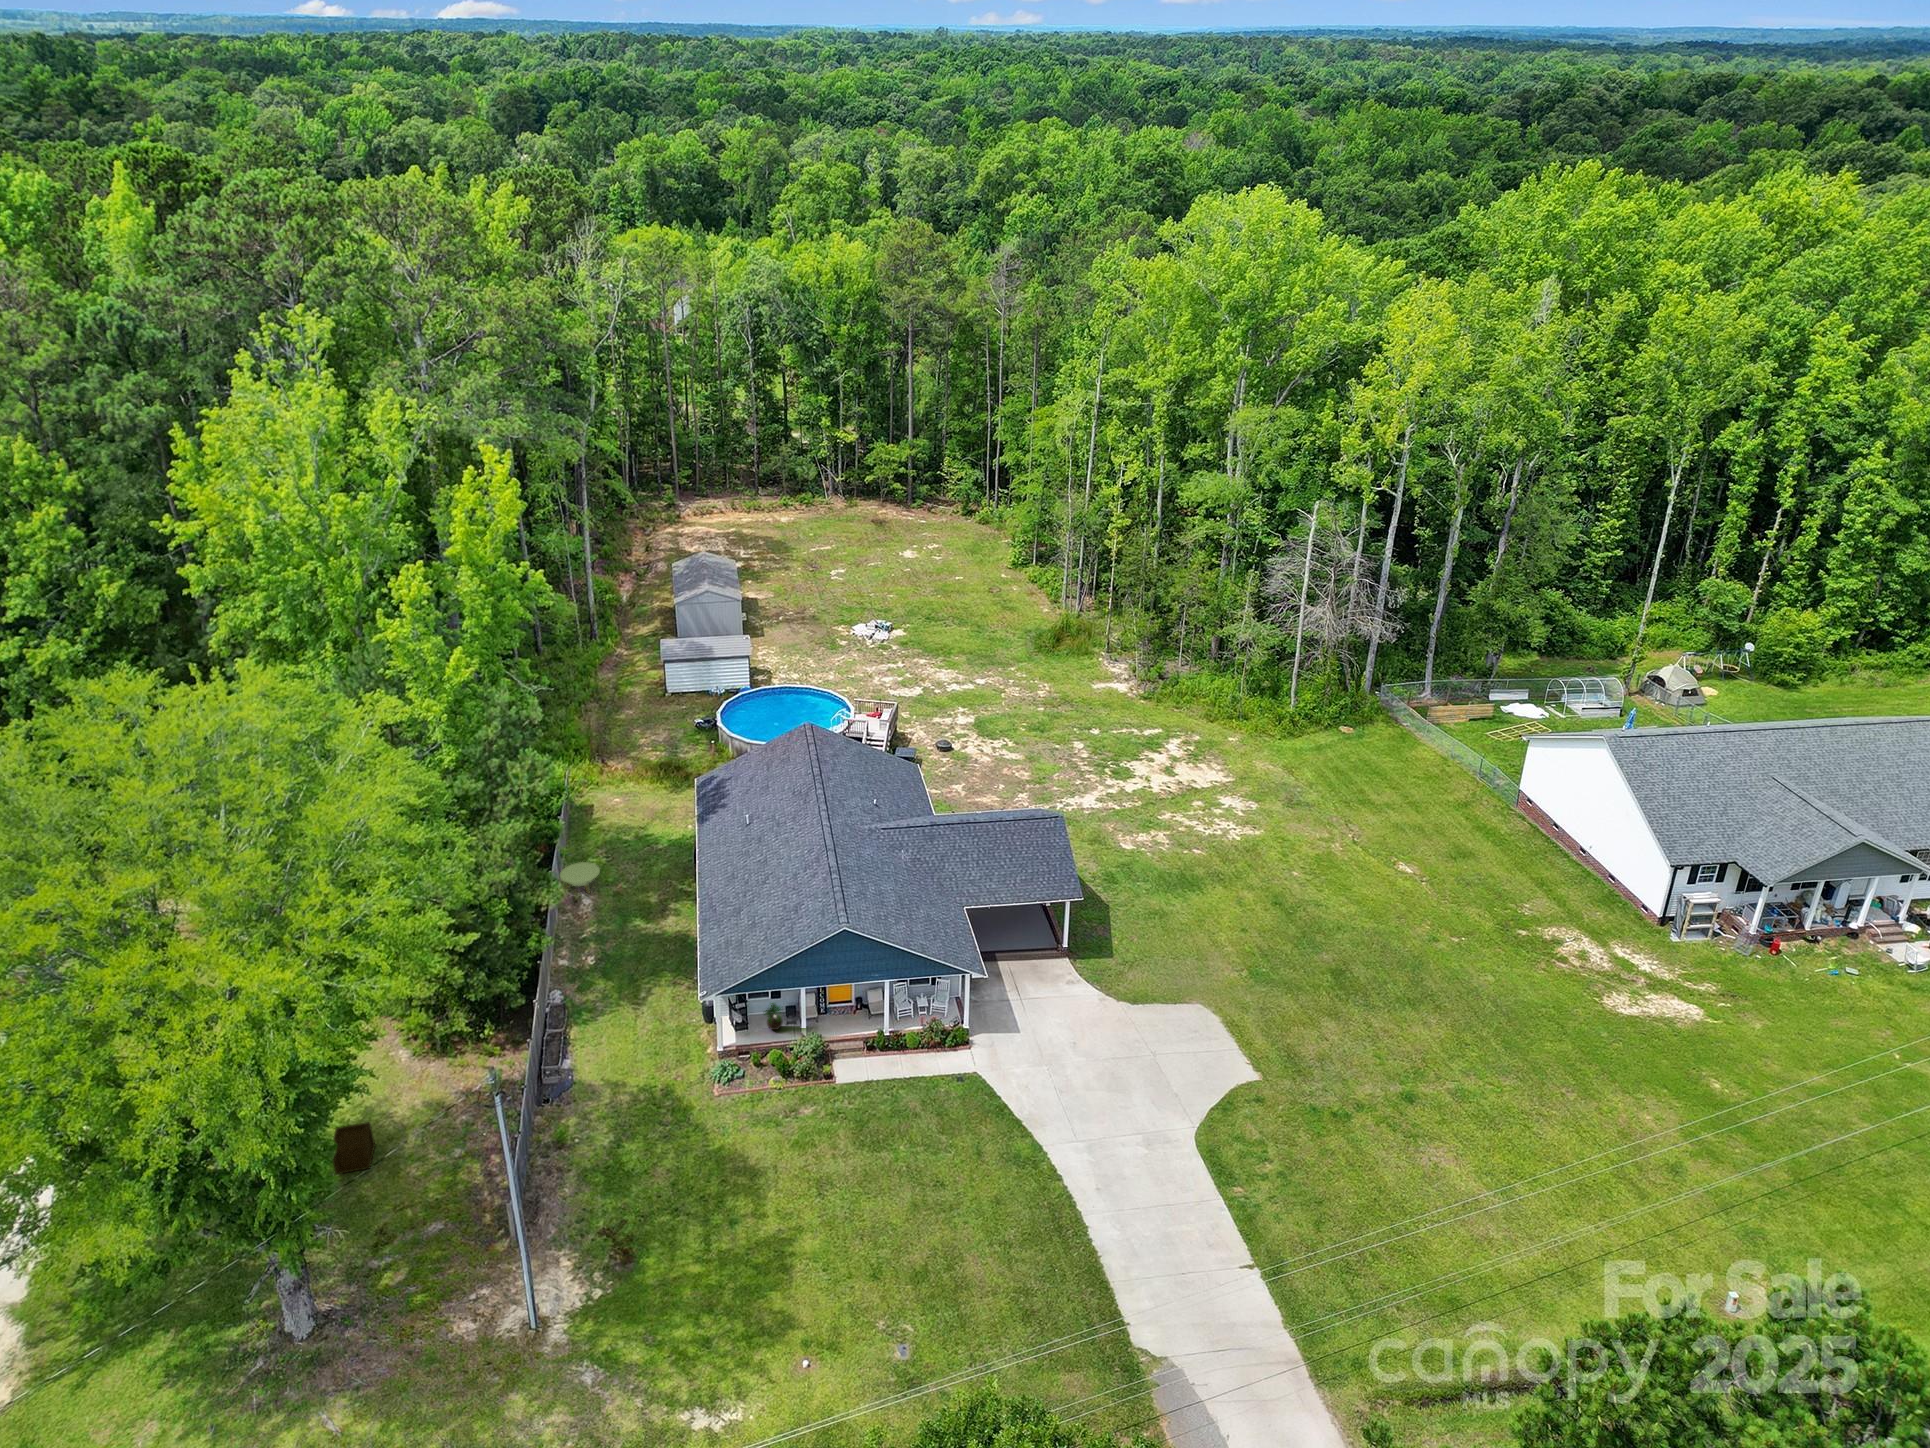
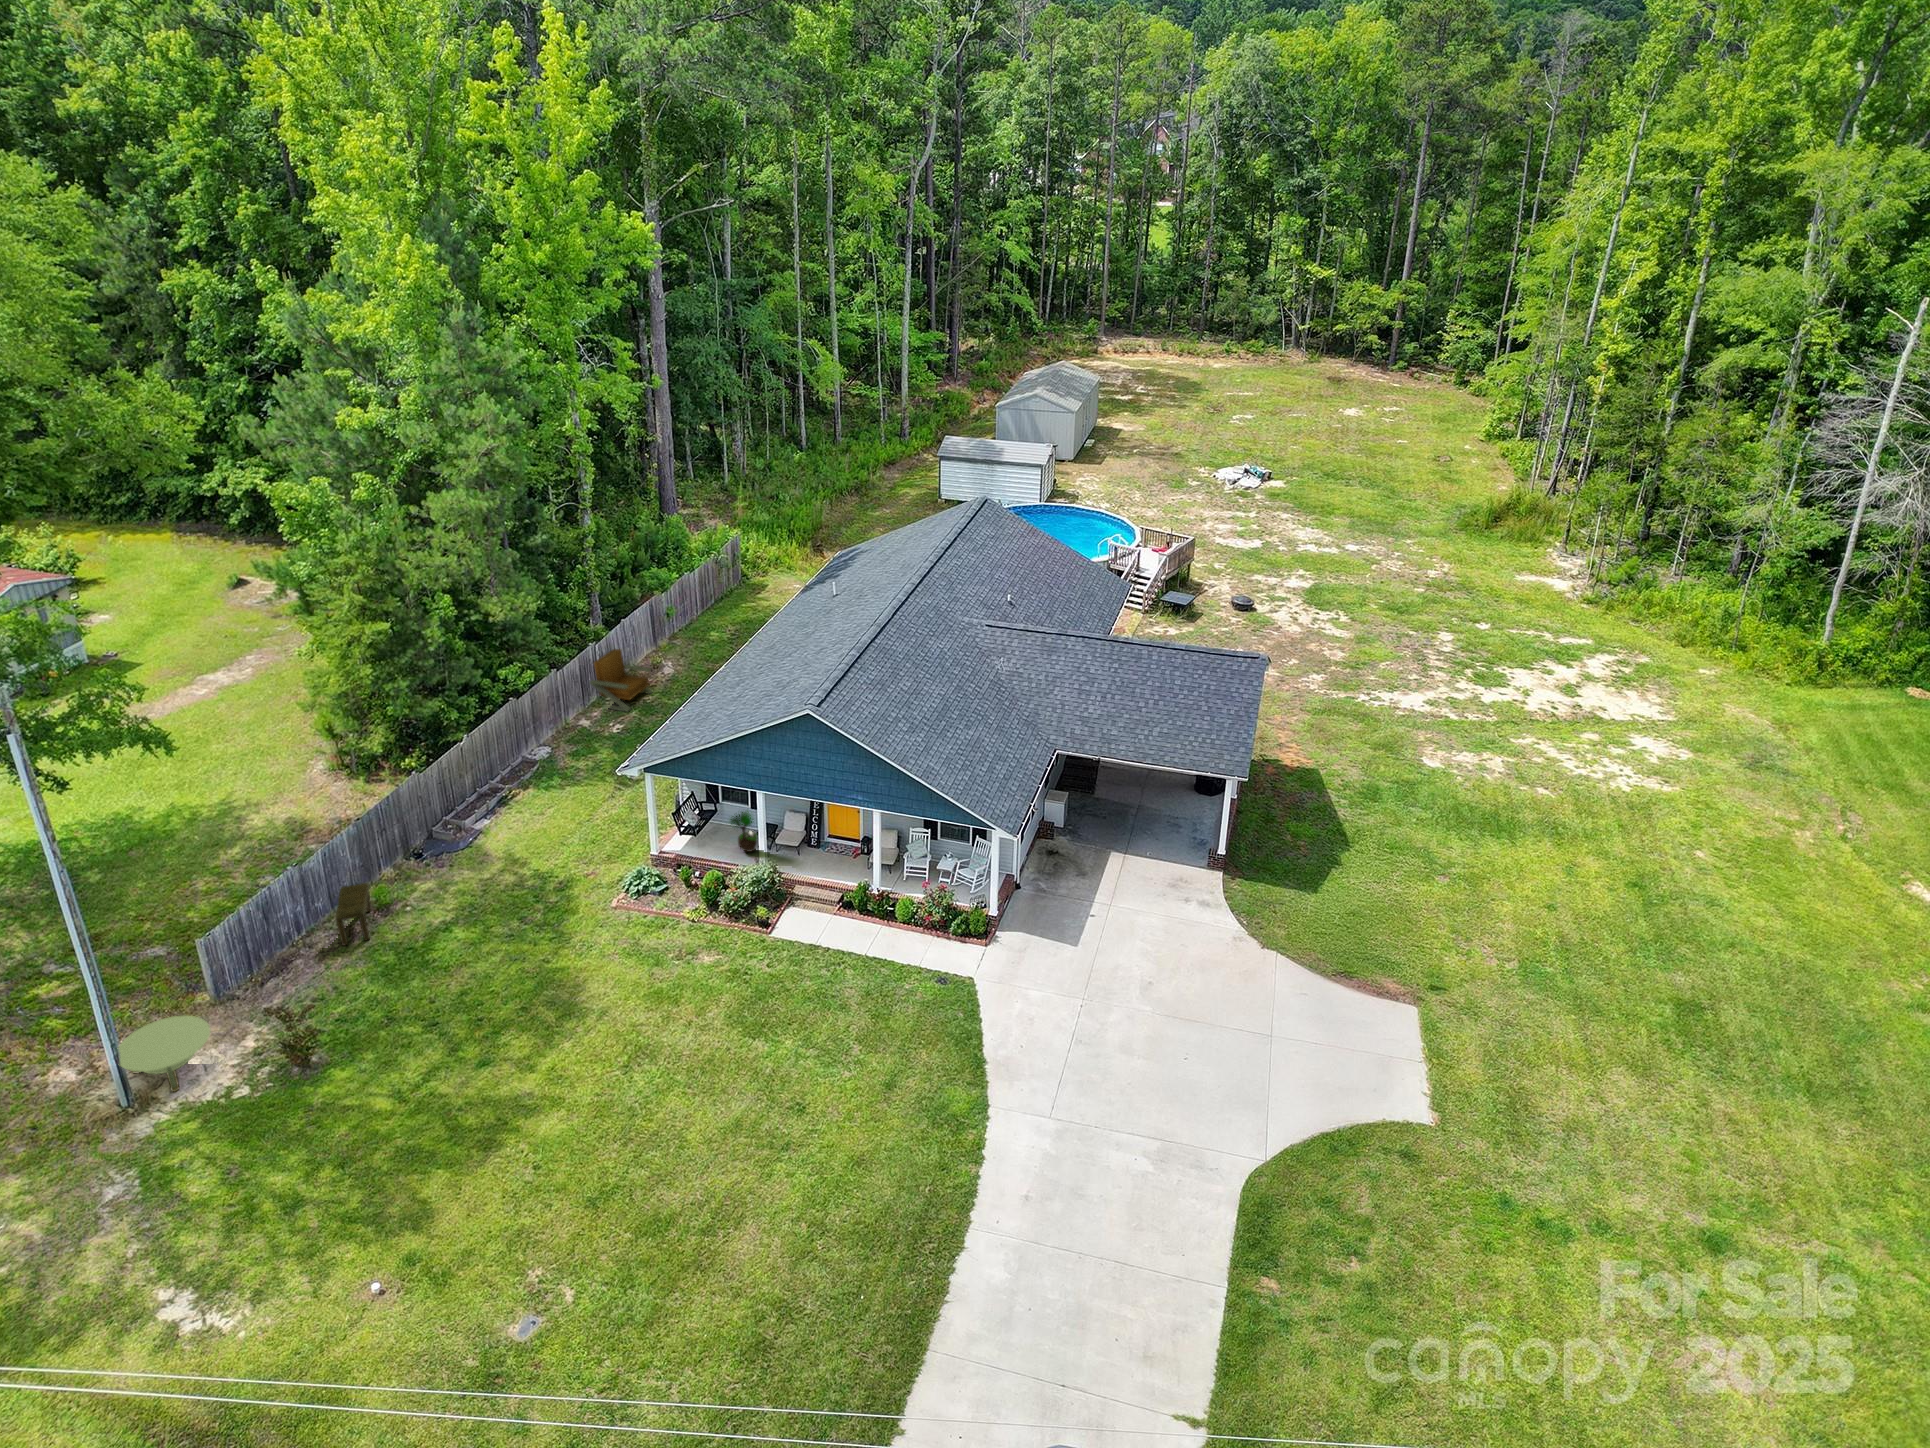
round table: present [560,862,600,893] -> present [119,1016,211,1092]
lounge chair: none [553,895,593,946] -> present [590,649,653,711]
wooden crate: present [333,1122,375,1174] -> none [173,802,242,858]
bench: none [526,1145,568,1198] -> present [335,883,372,945]

